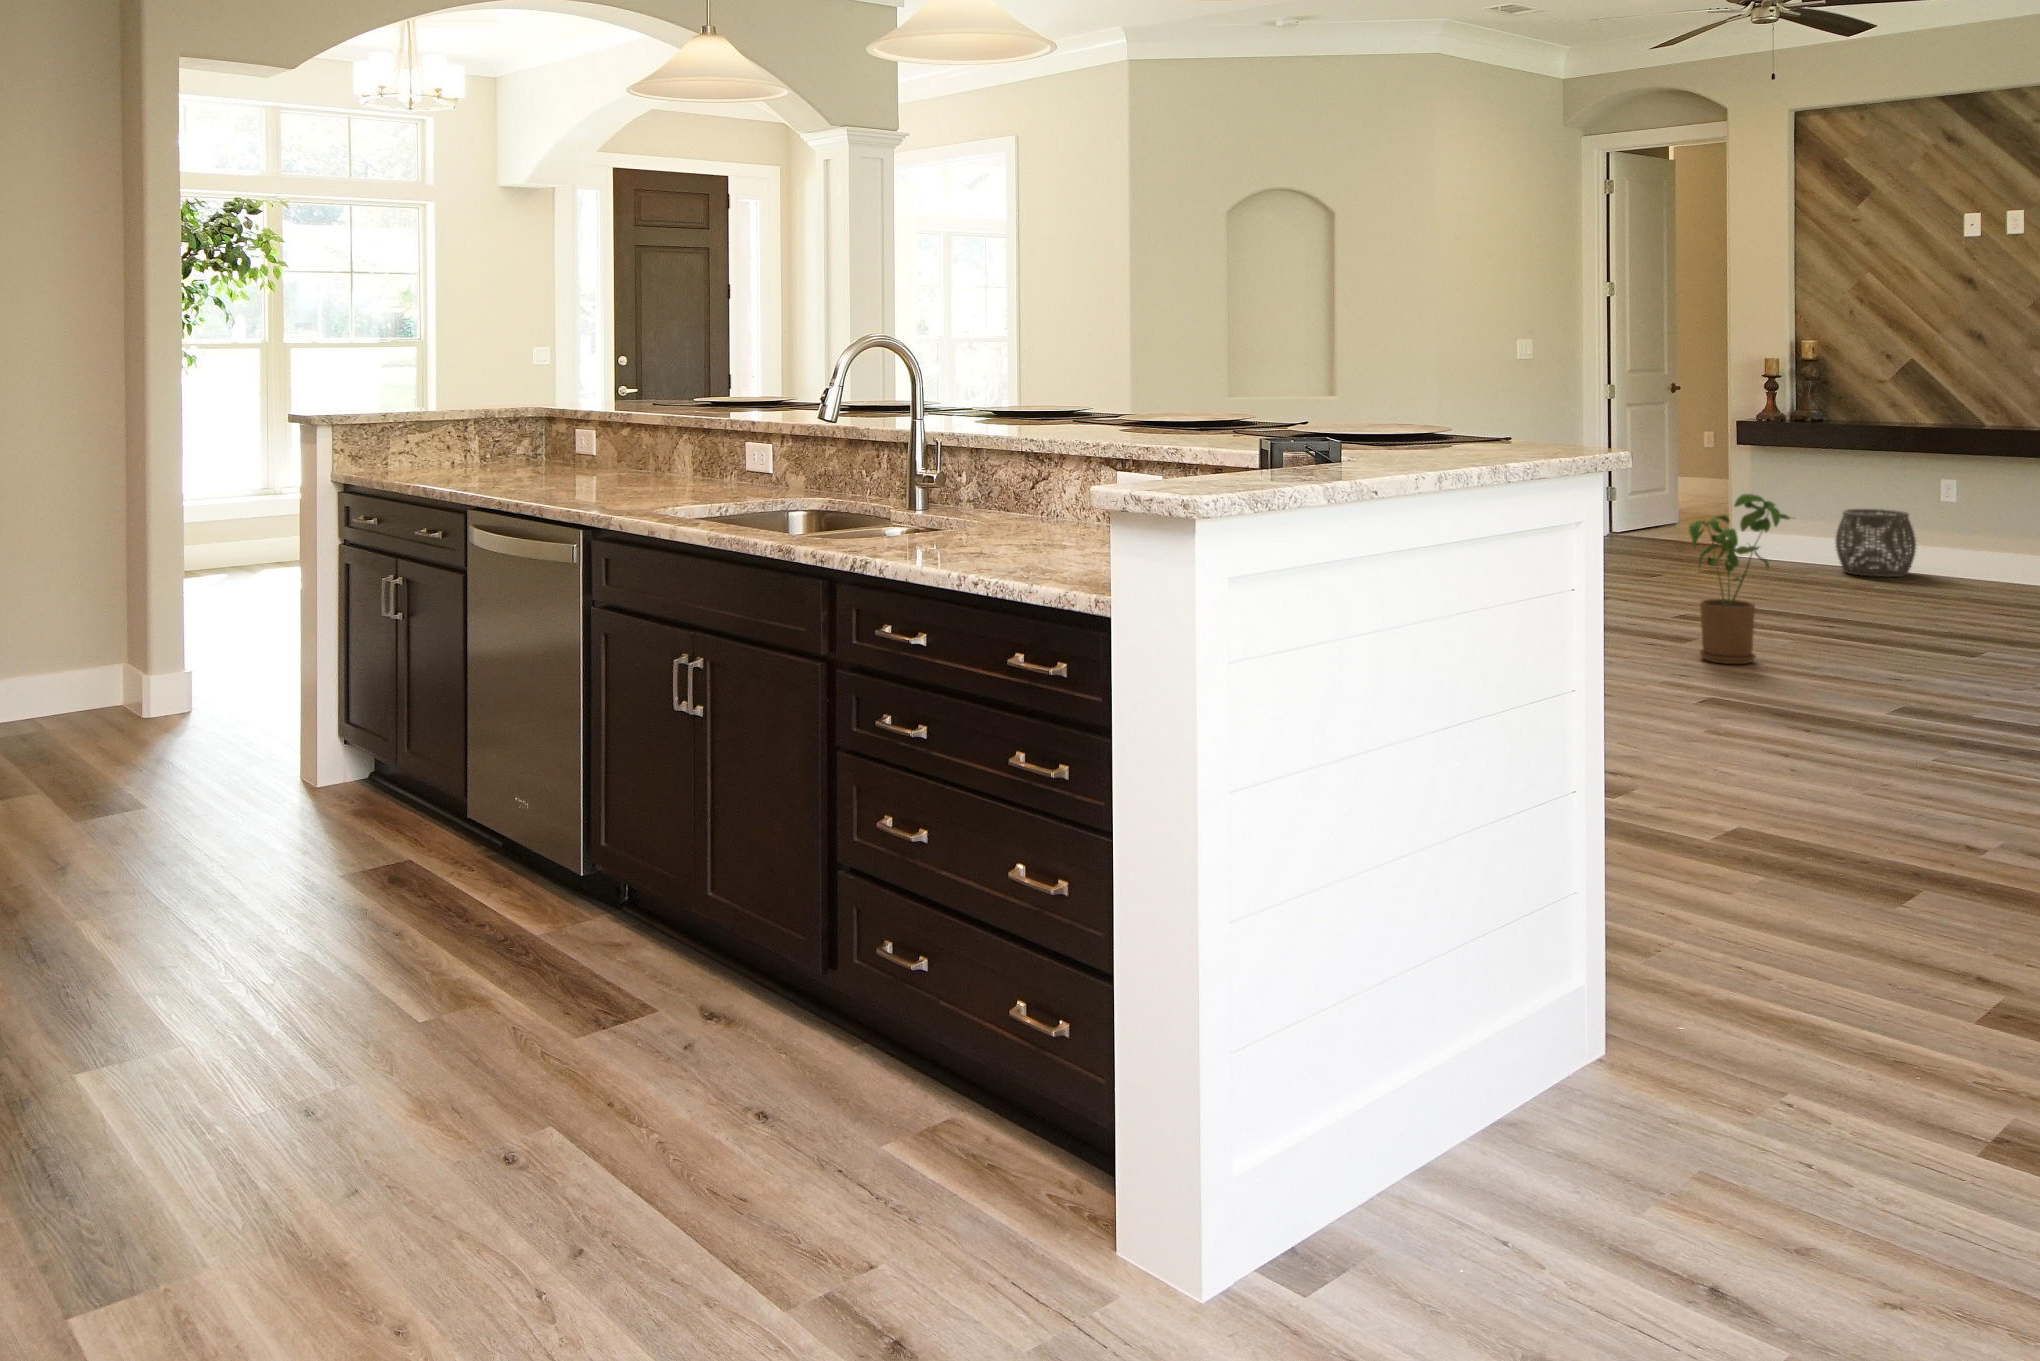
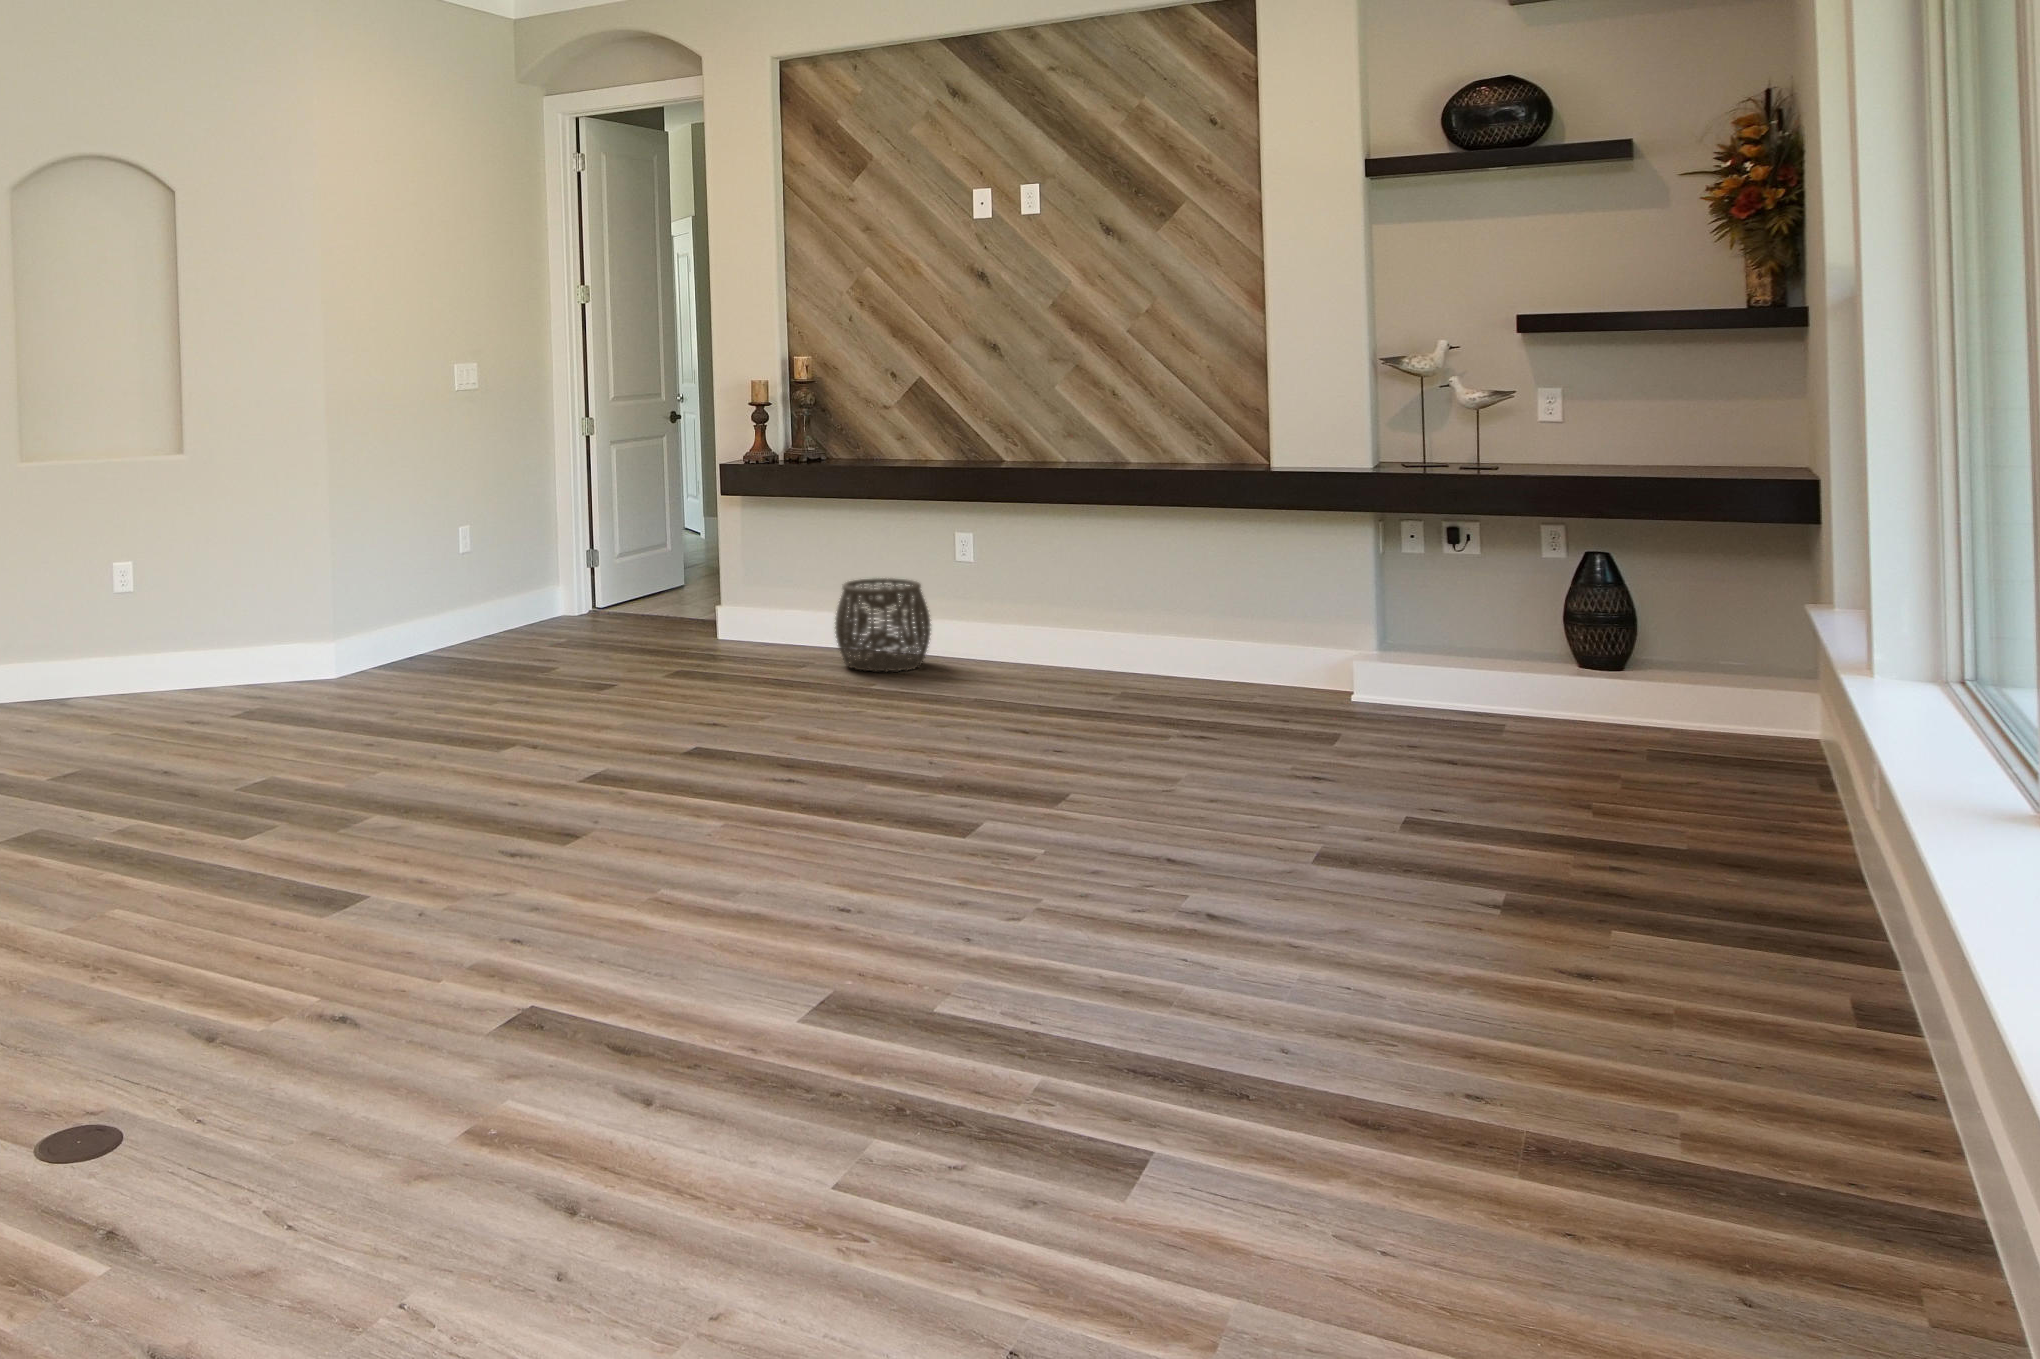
house plant: present [1689,494,1790,664] -> none [545,618,700,900]

